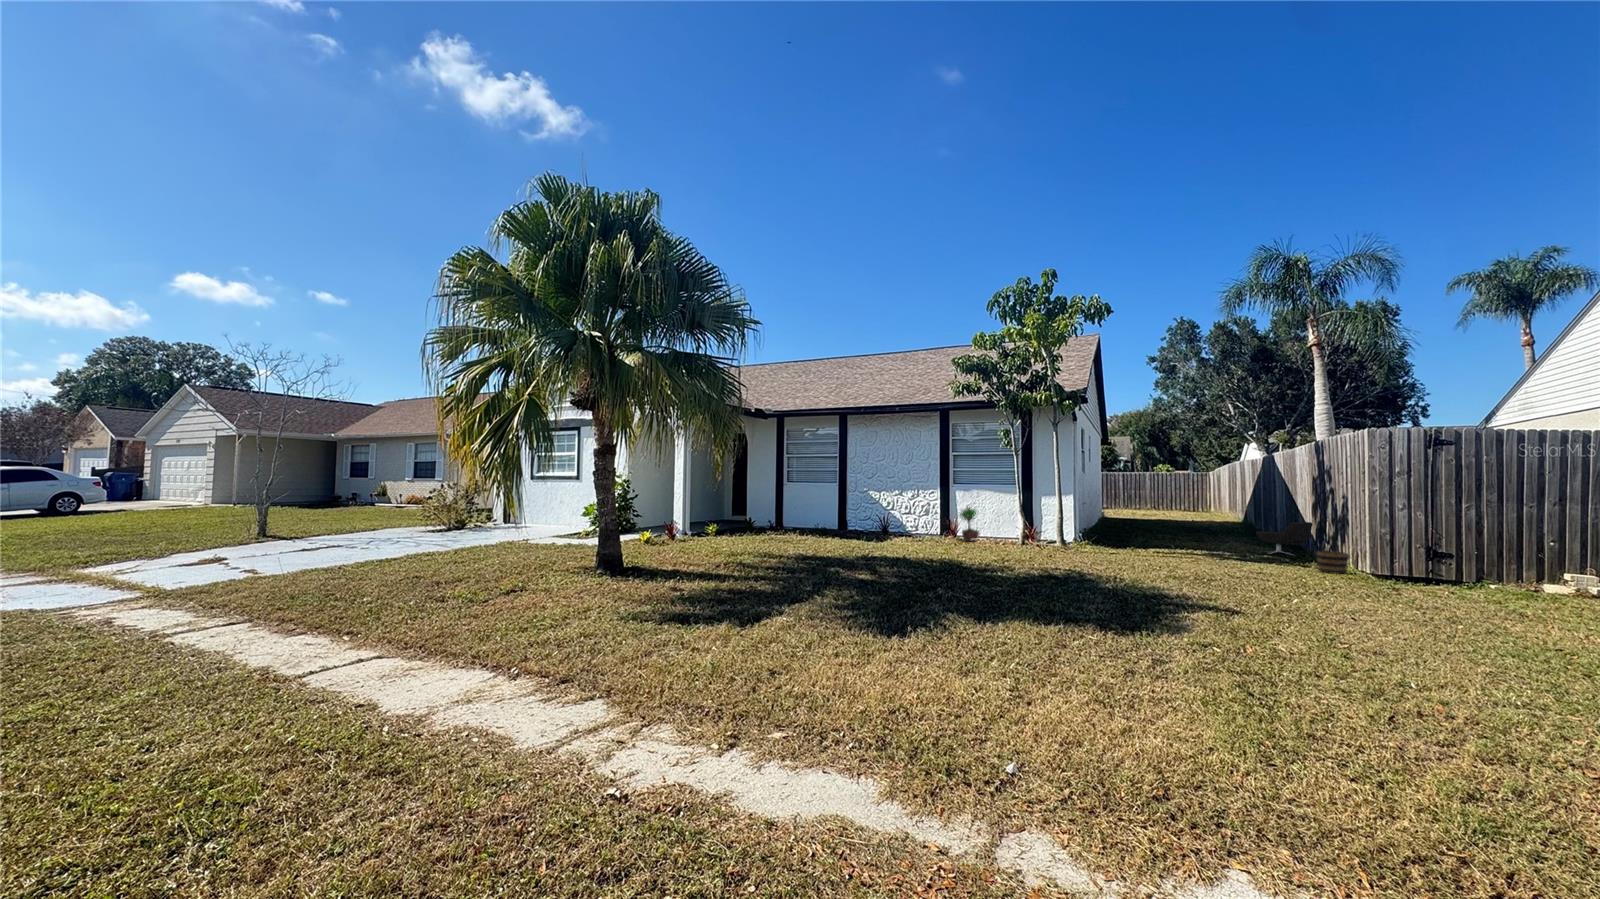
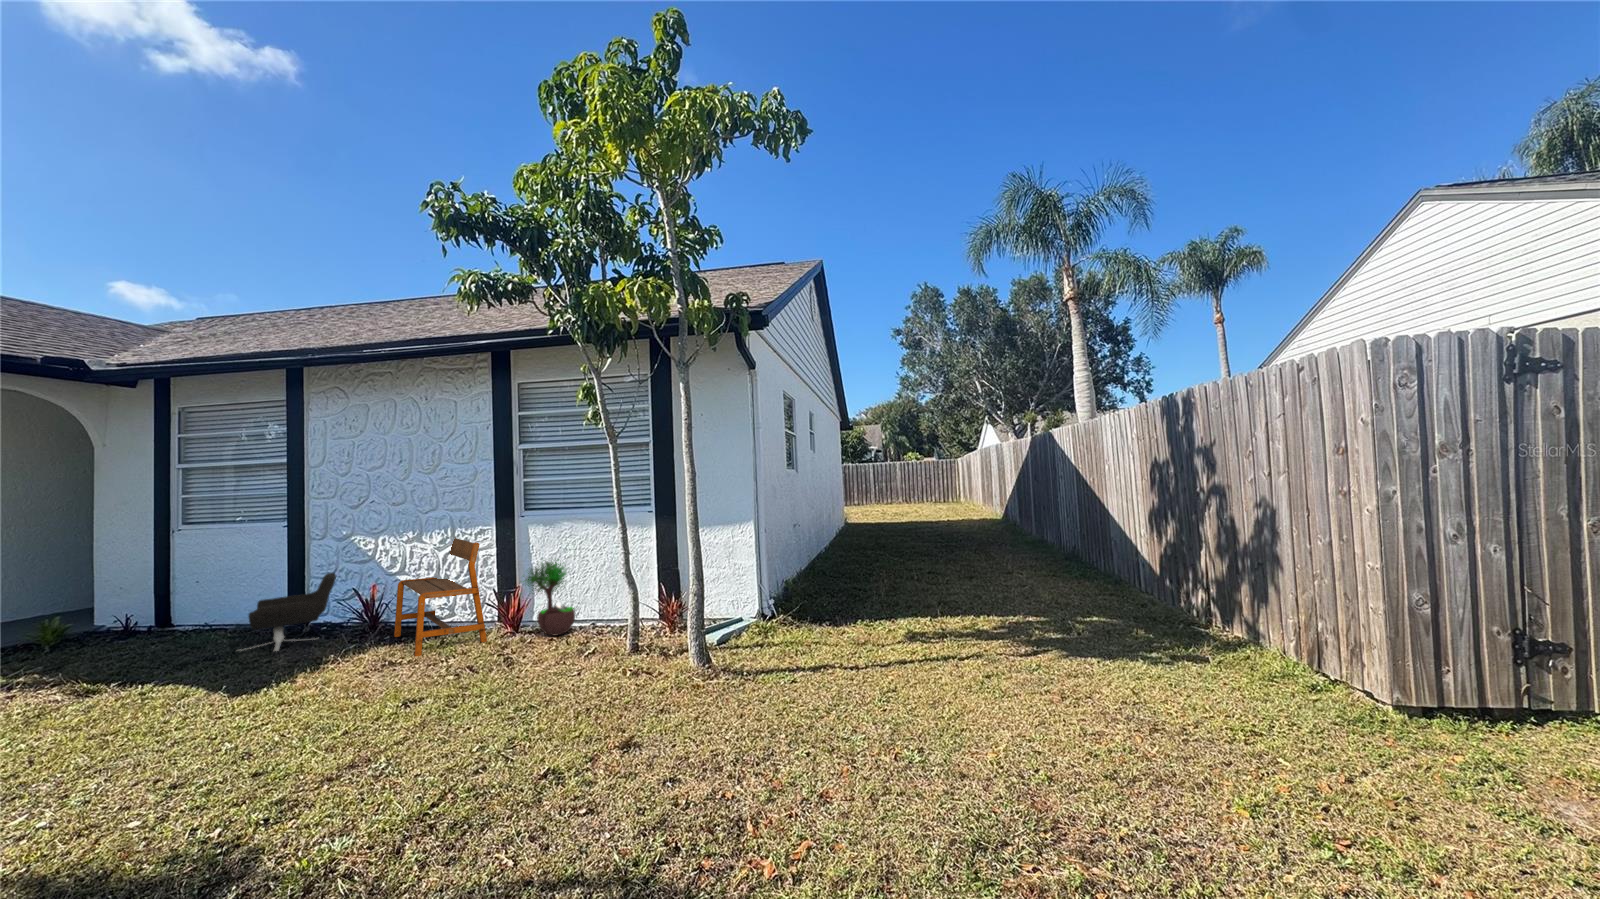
bench: none [893,495,940,542] -> present [394,538,487,657]
lounge chair: present [1256,522,1312,555] -> present [248,572,336,651]
bucket: present [1315,551,1350,574] -> none [1226,624,1295,683]

